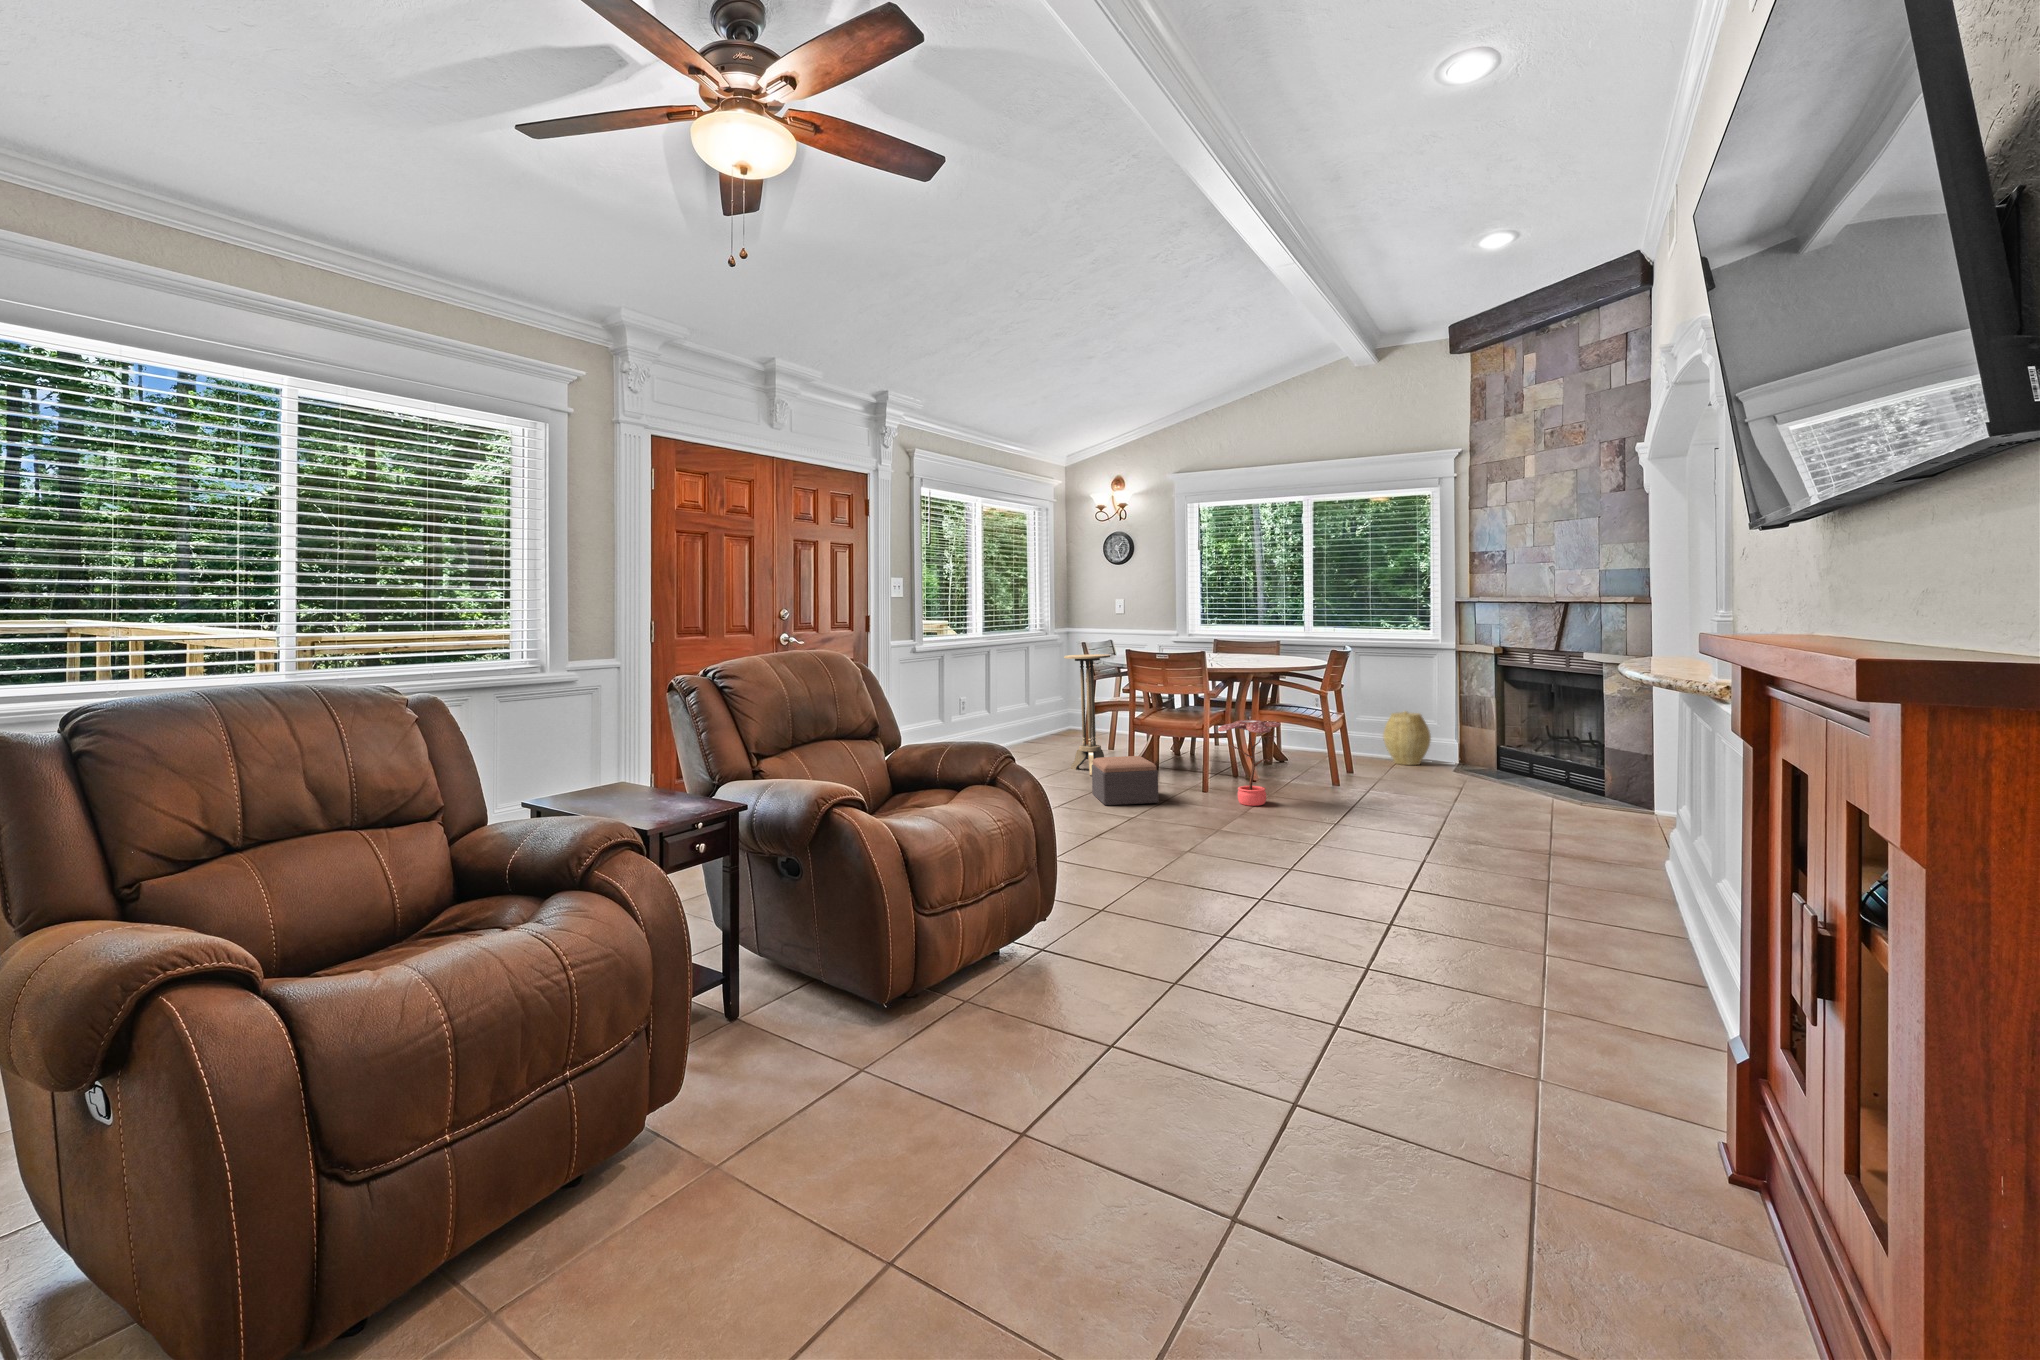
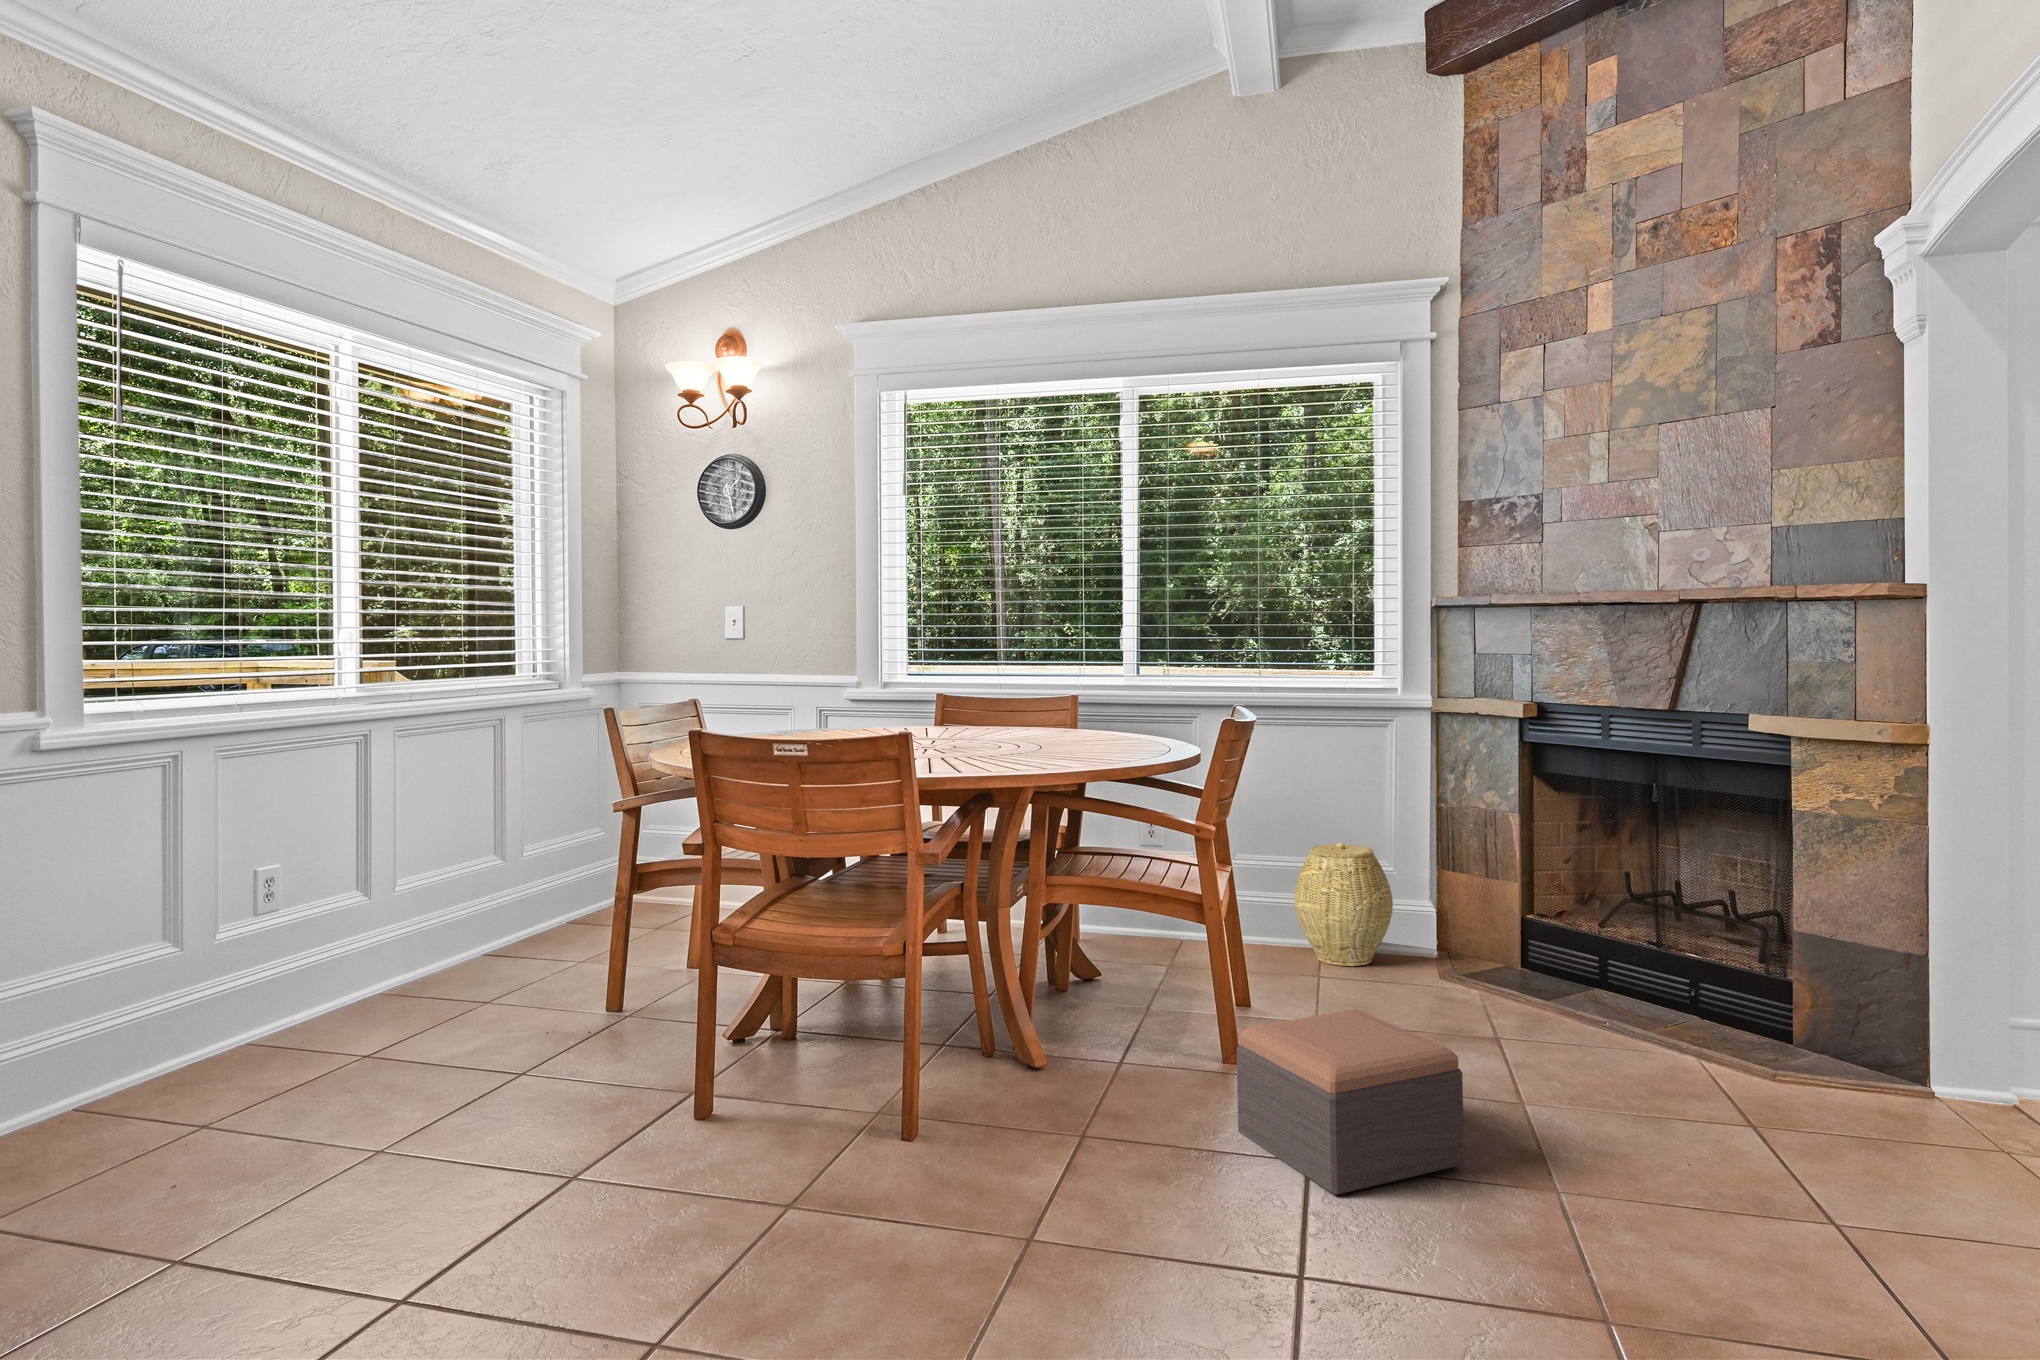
side table: present [1064,654,1110,775] -> none [516,722,652,1080]
potted plant: present [1218,720,1281,806] -> none [937,932,1121,1213]
footstool: present [1092,756,1159,805] -> present [1236,1010,1464,1195]

